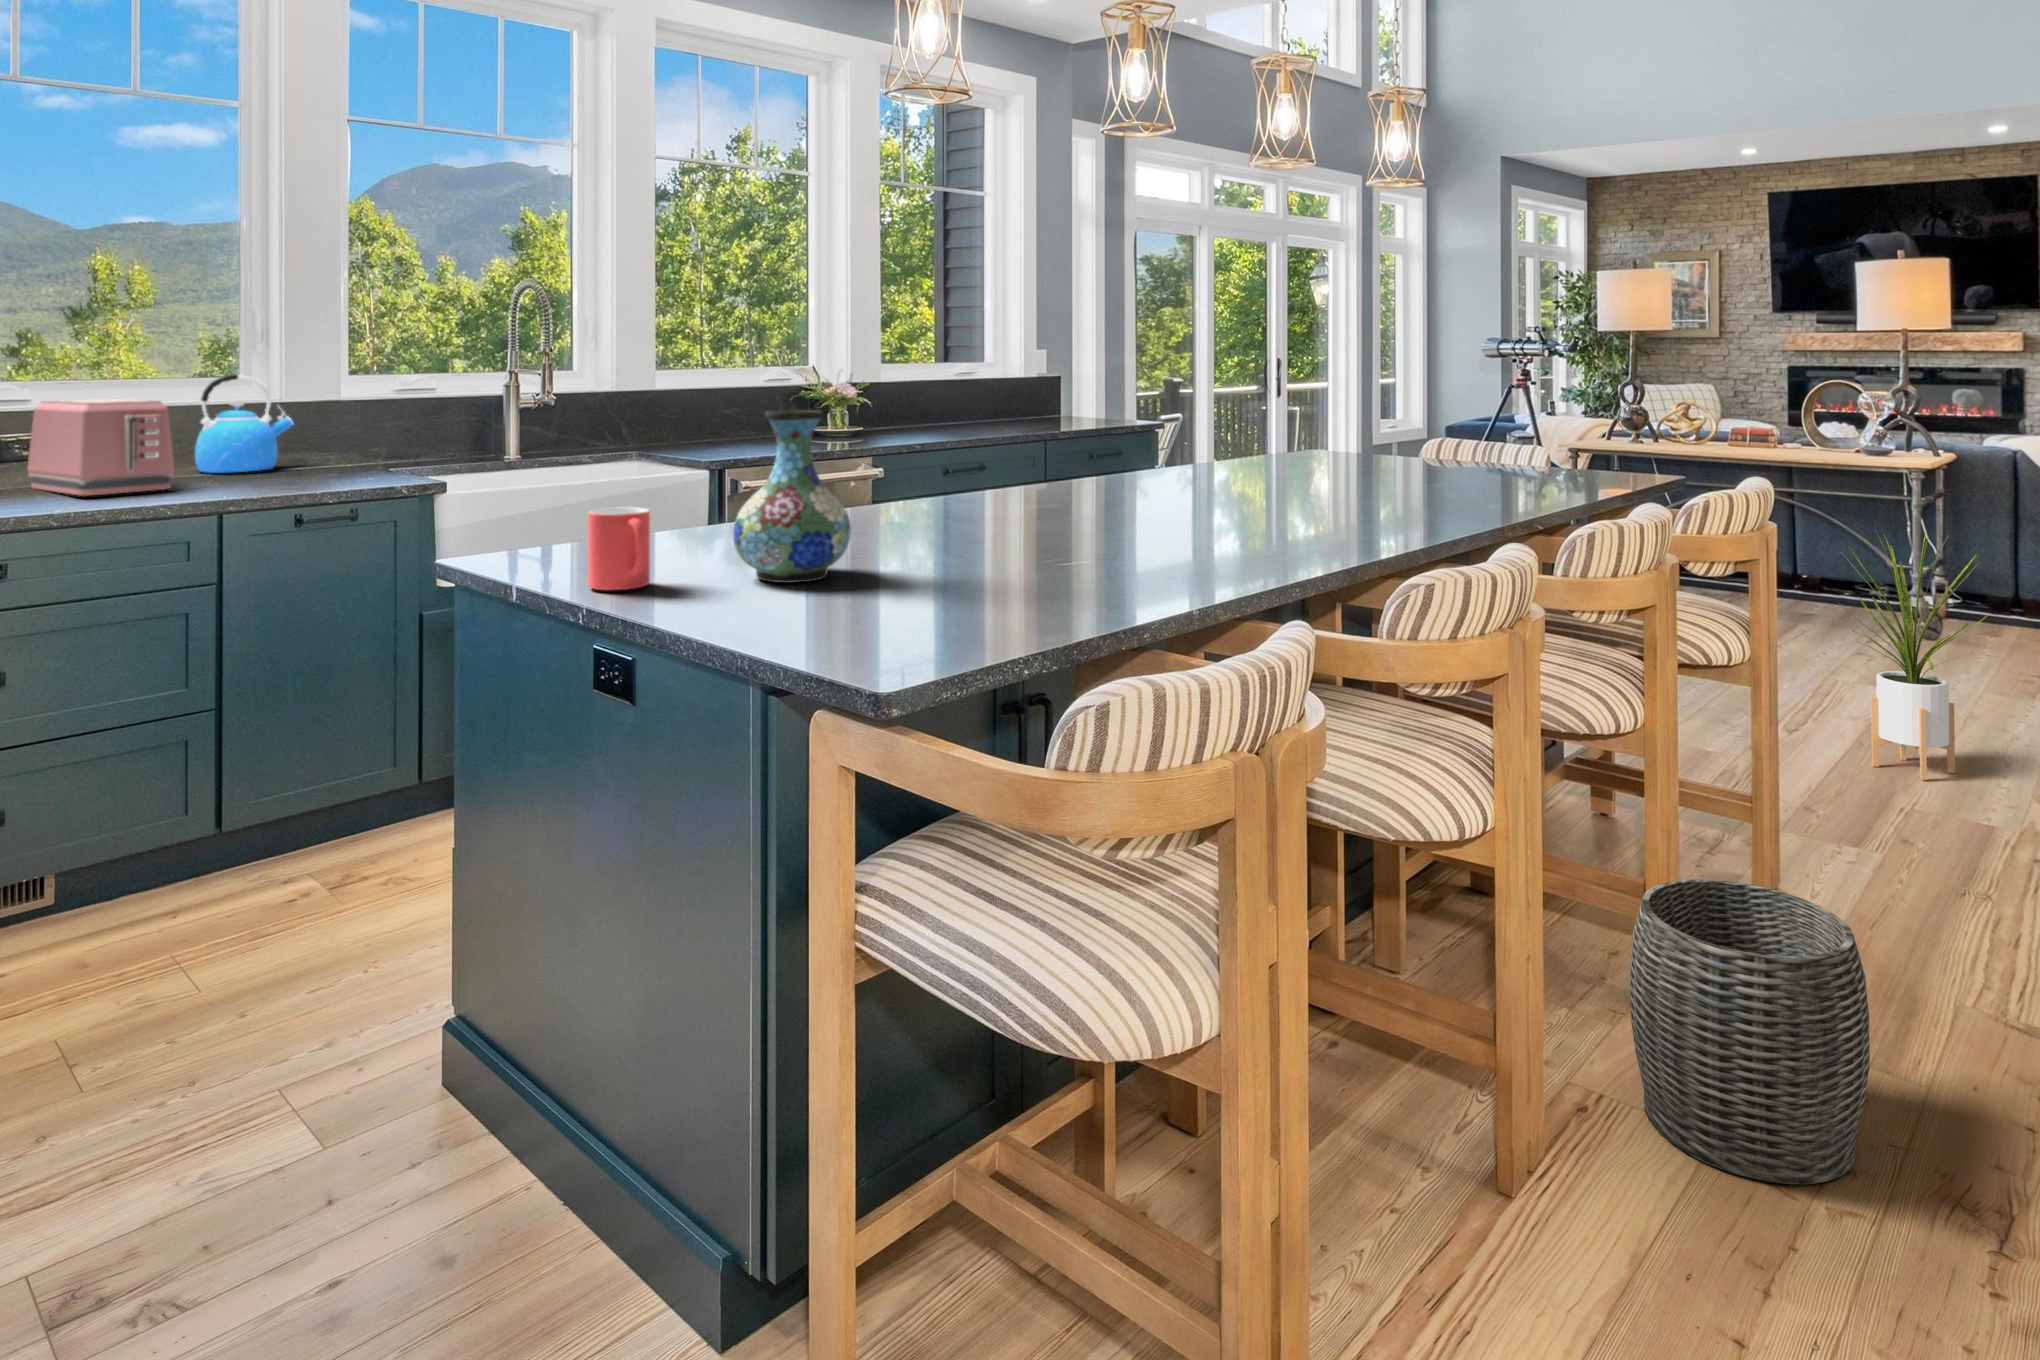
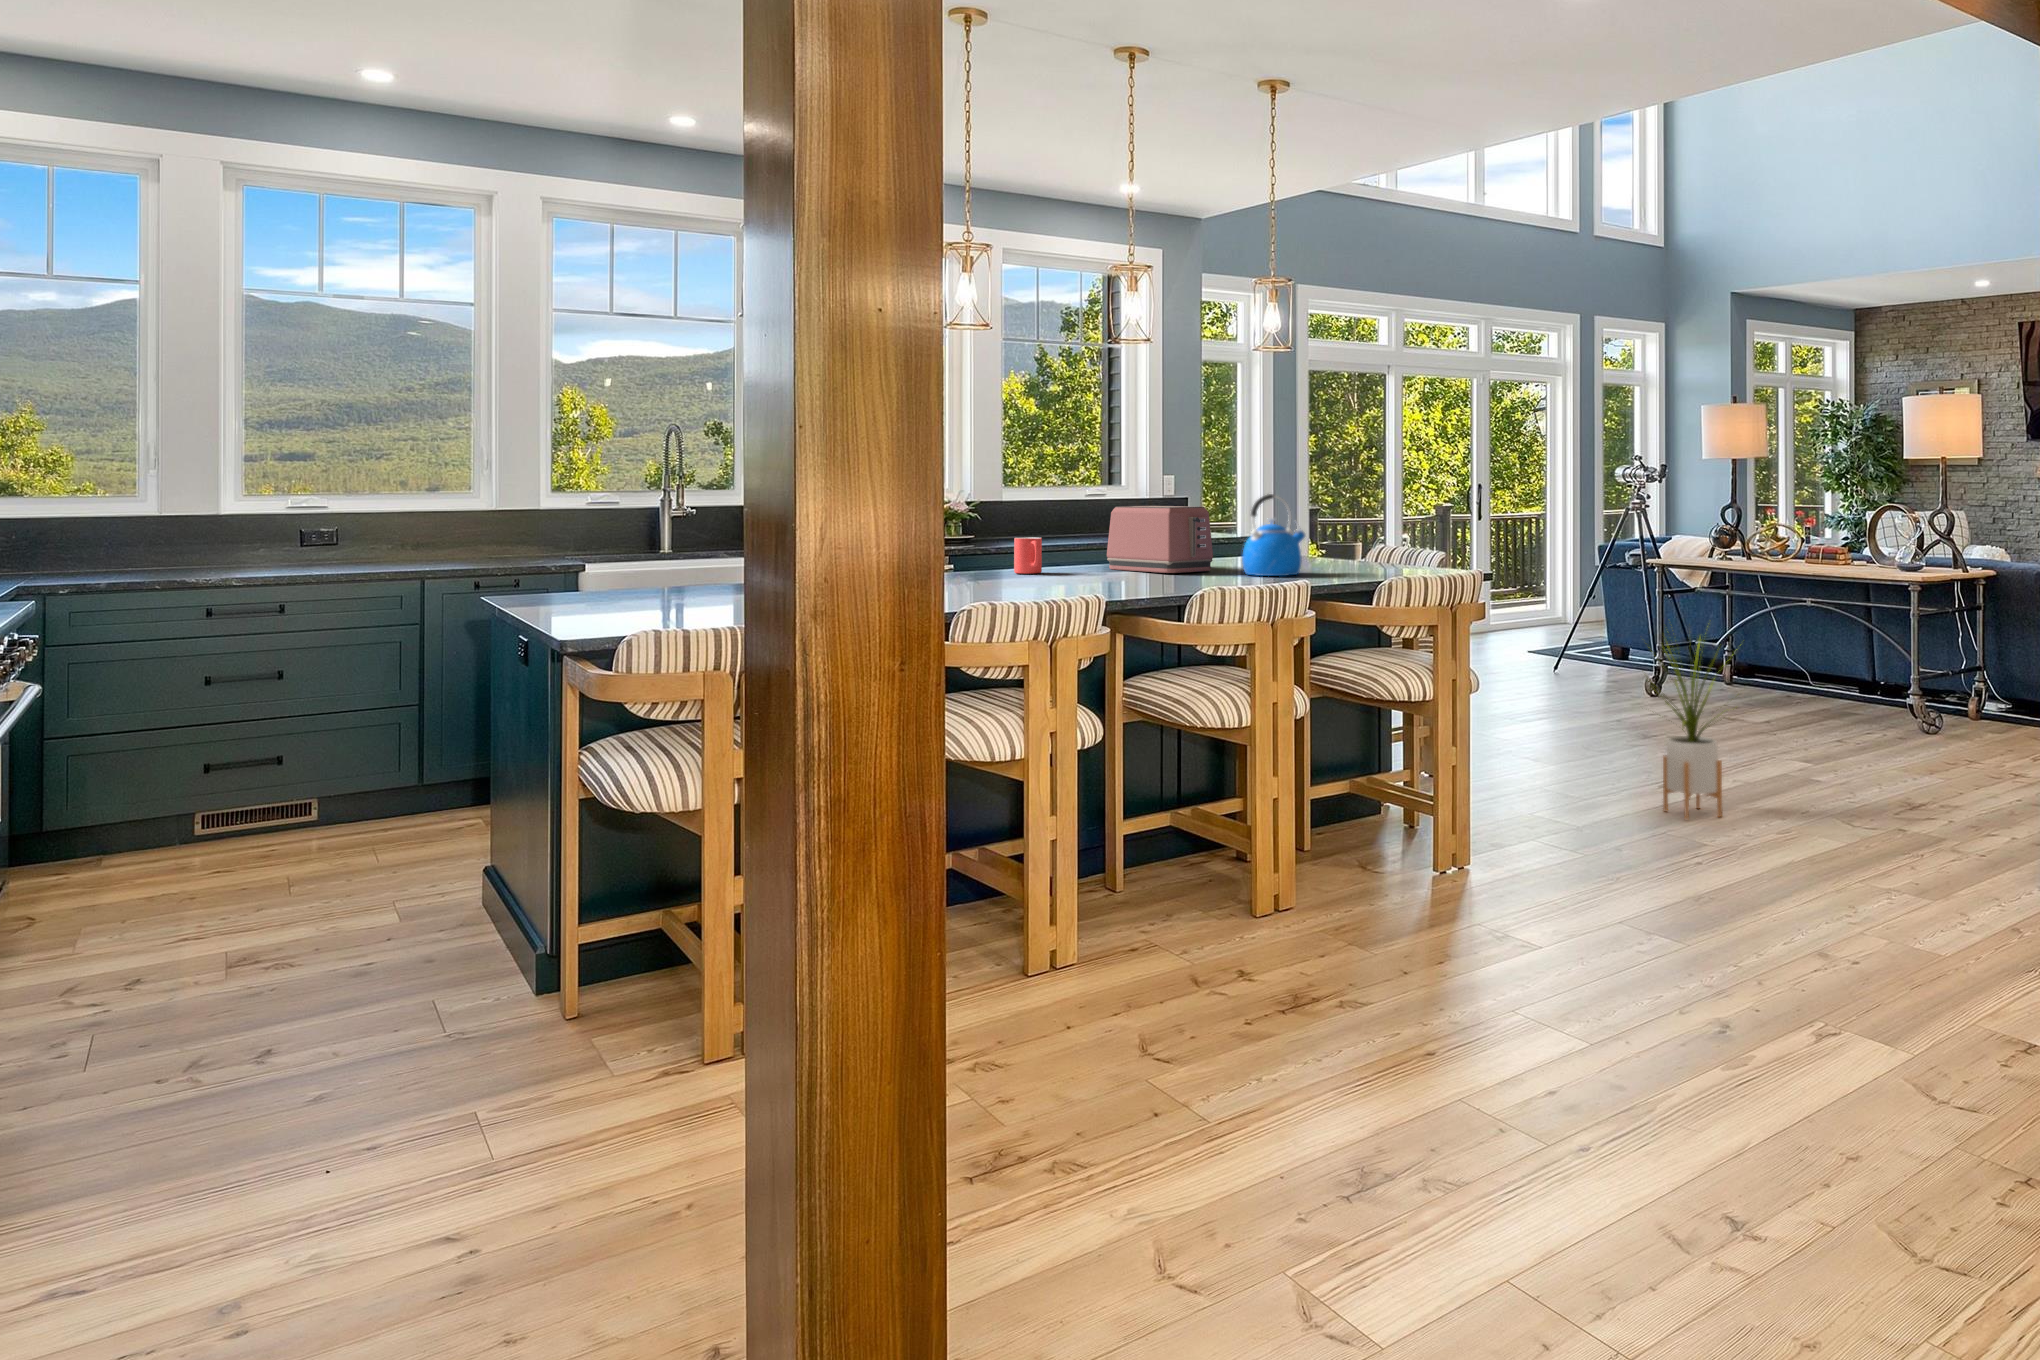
kettle: present [195,374,294,473] -> present [1242,494,1305,576]
toaster: present [27,399,175,496] -> present [1107,506,1213,573]
vase: present [733,410,851,583] -> none [619,502,693,601]
mug: present [588,507,650,590] -> present [1014,537,1042,574]
woven basket: present [1630,880,1870,1184] -> none [1146,812,1278,978]

